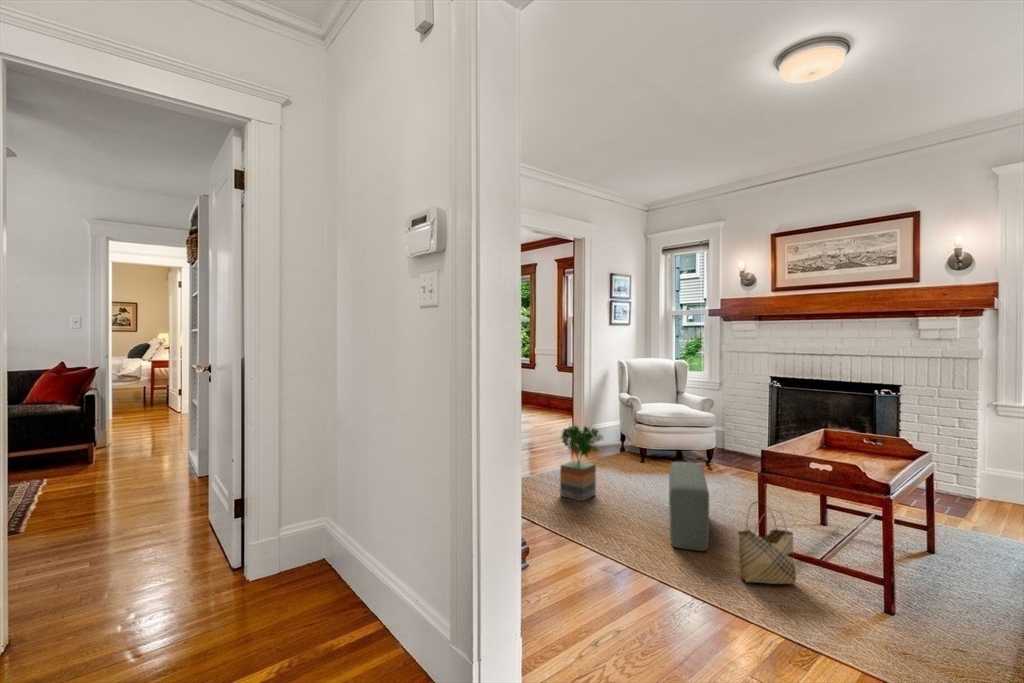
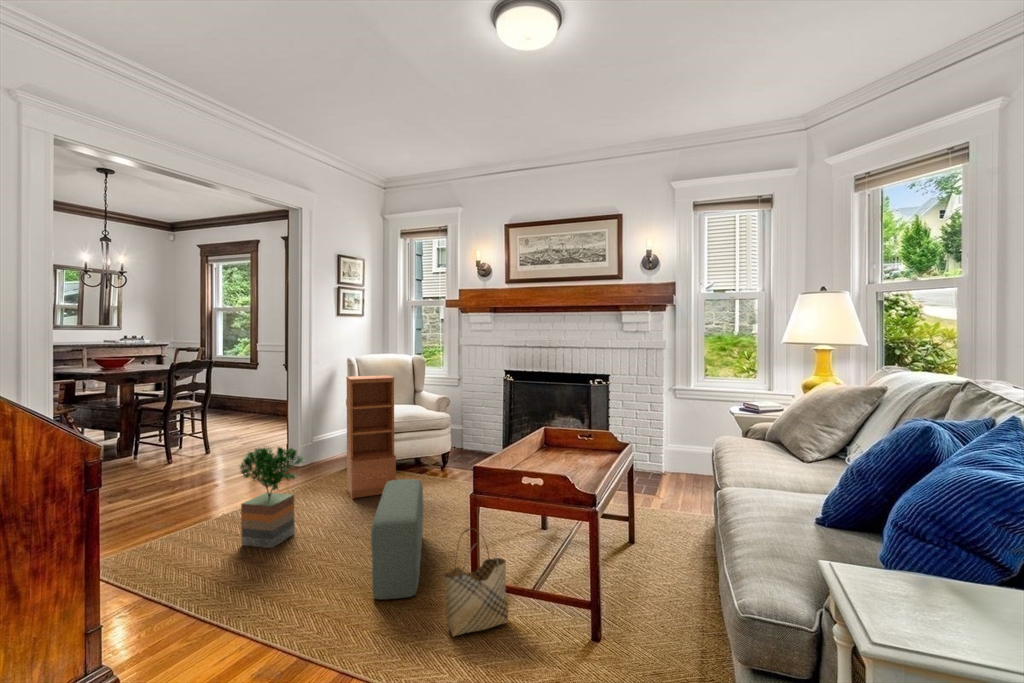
bookcase: none [625,376,669,478] -> present [346,375,396,499]

